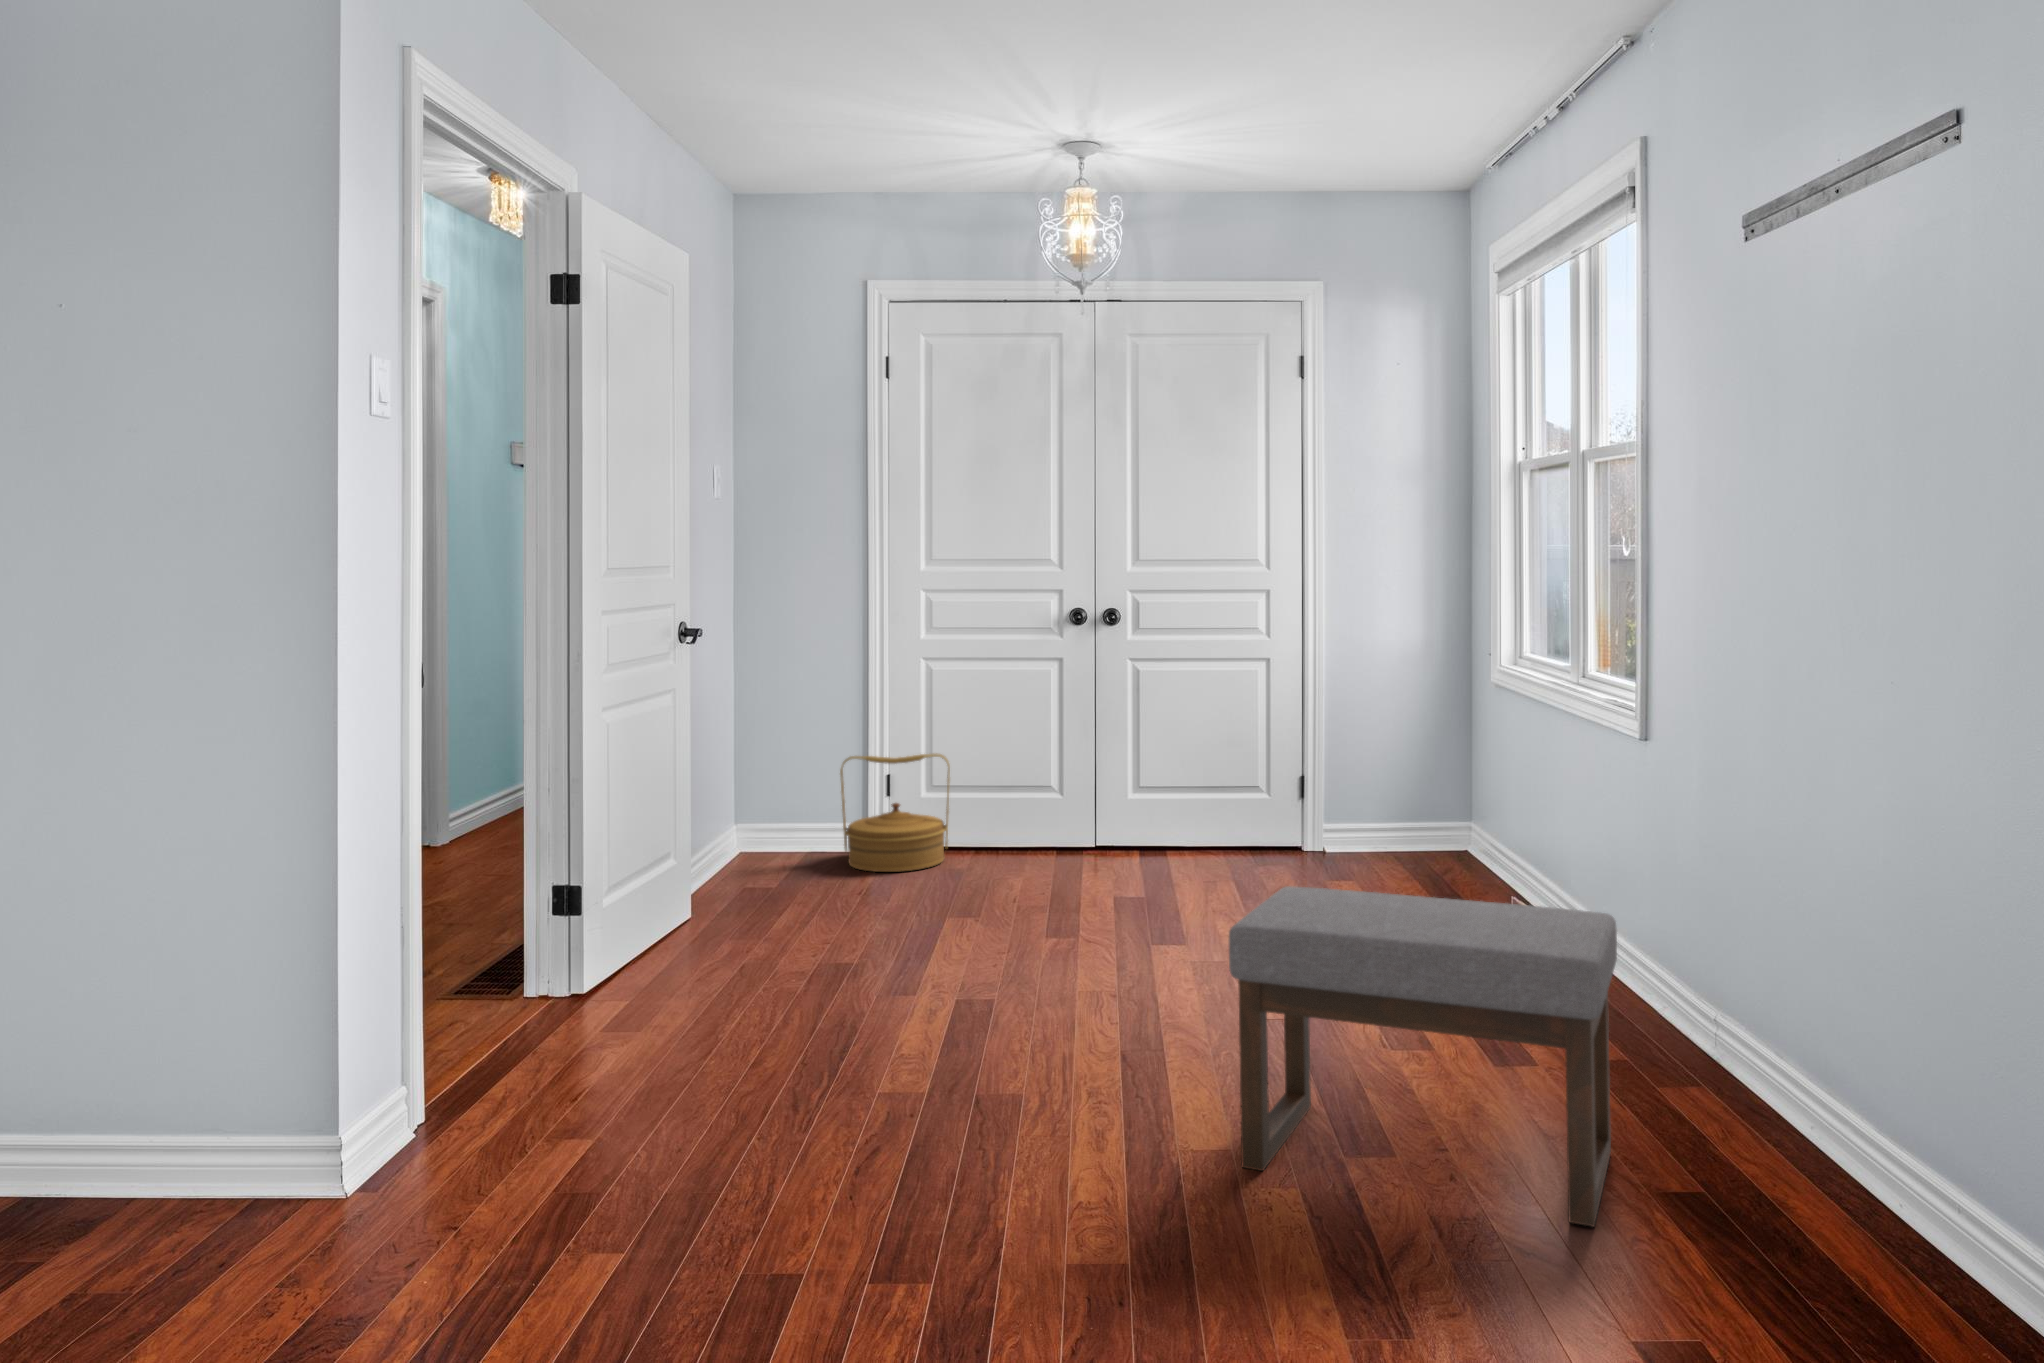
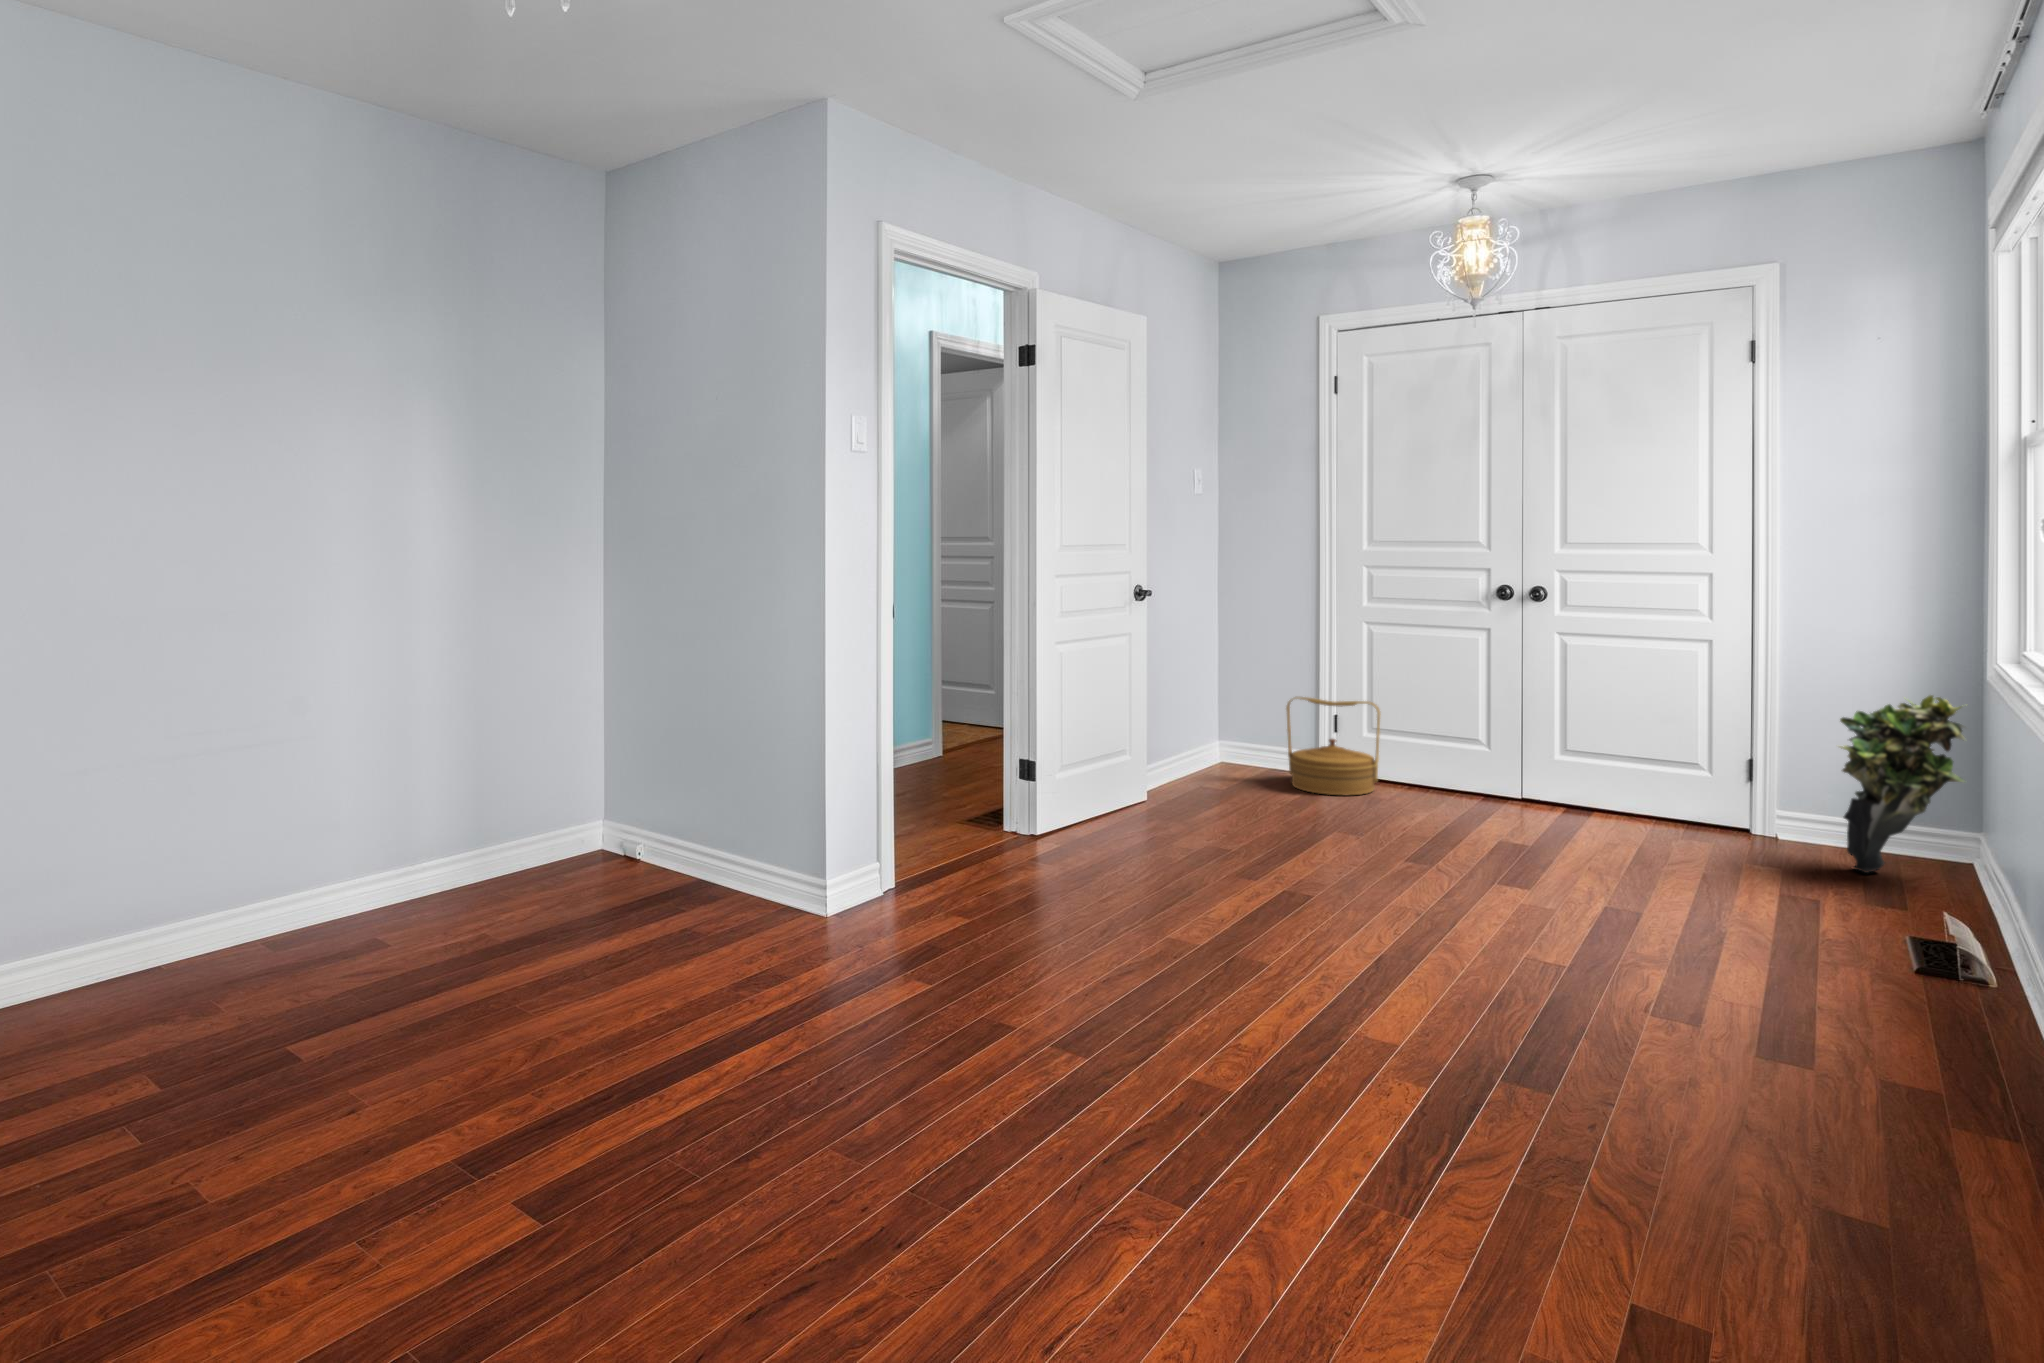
potted plant: none [1384,697,1482,871] -> present [1840,695,1965,873]
ottoman: present [1229,886,1617,1227] -> none [1401,834,1825,1202]

